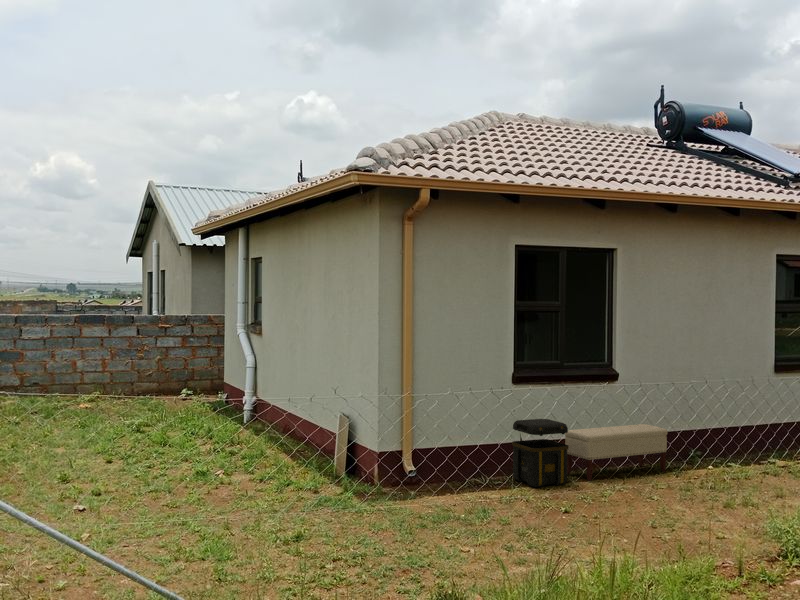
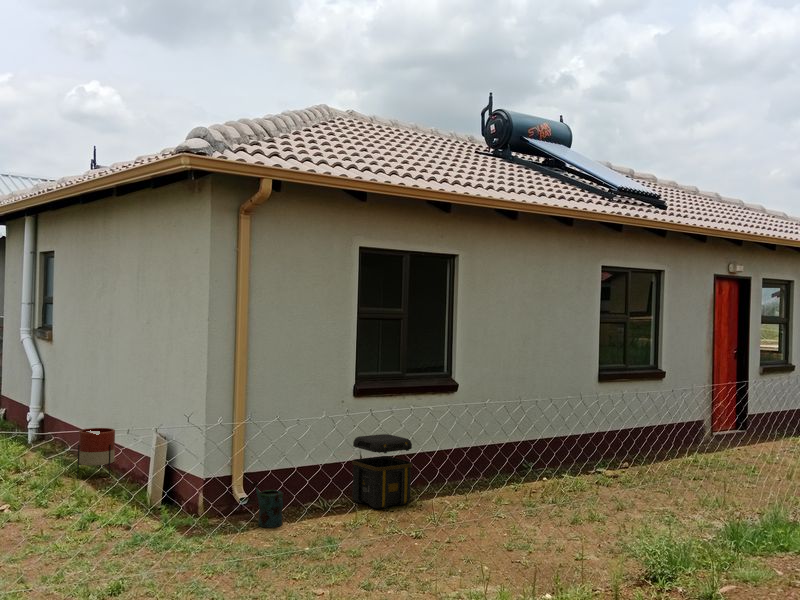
planter: none [280,409,310,452] -> present [77,428,115,478]
bench: present [565,424,668,481] -> none [406,437,507,500]
watering can: none [419,458,446,498] -> present [251,482,284,527]

